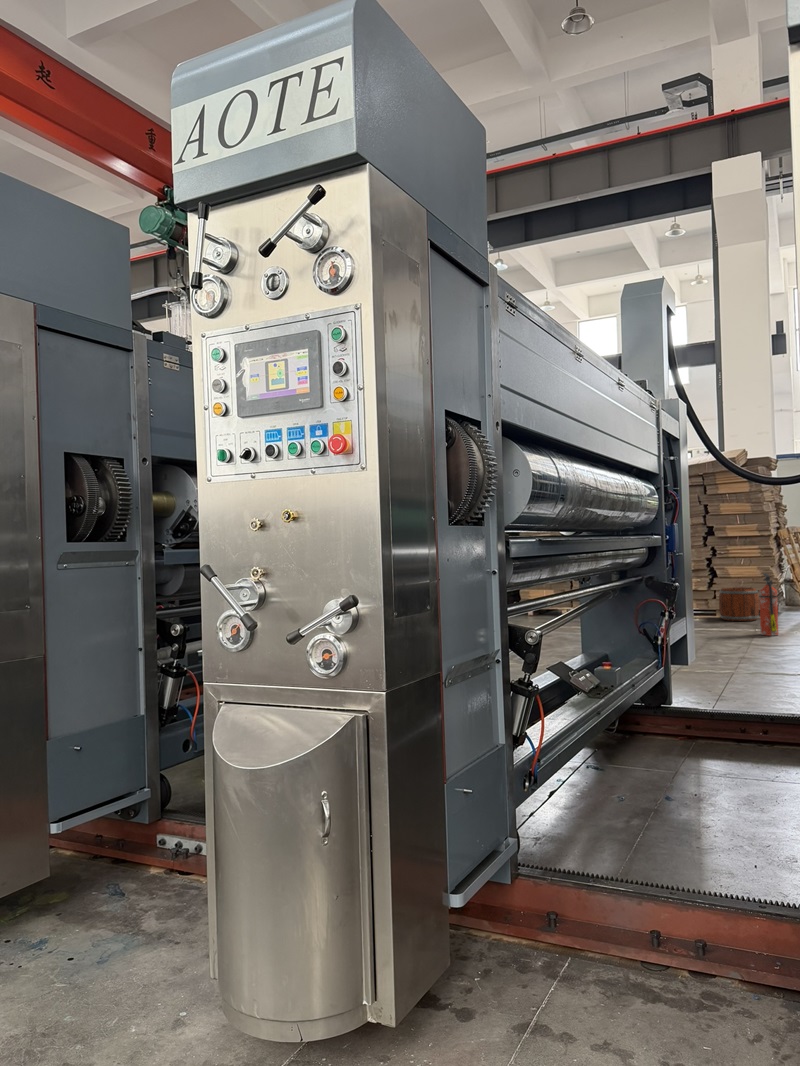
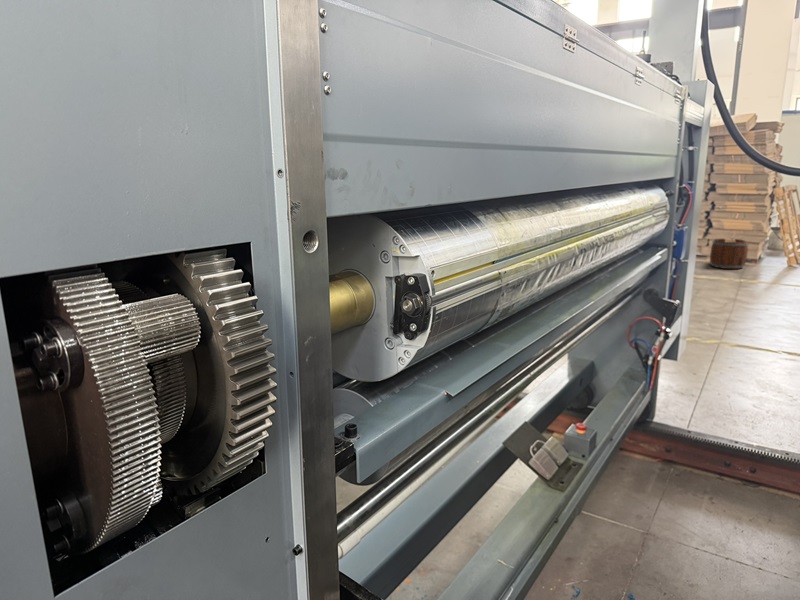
fire extinguisher: present [759,573,778,636] -> none [746,234,768,290]

